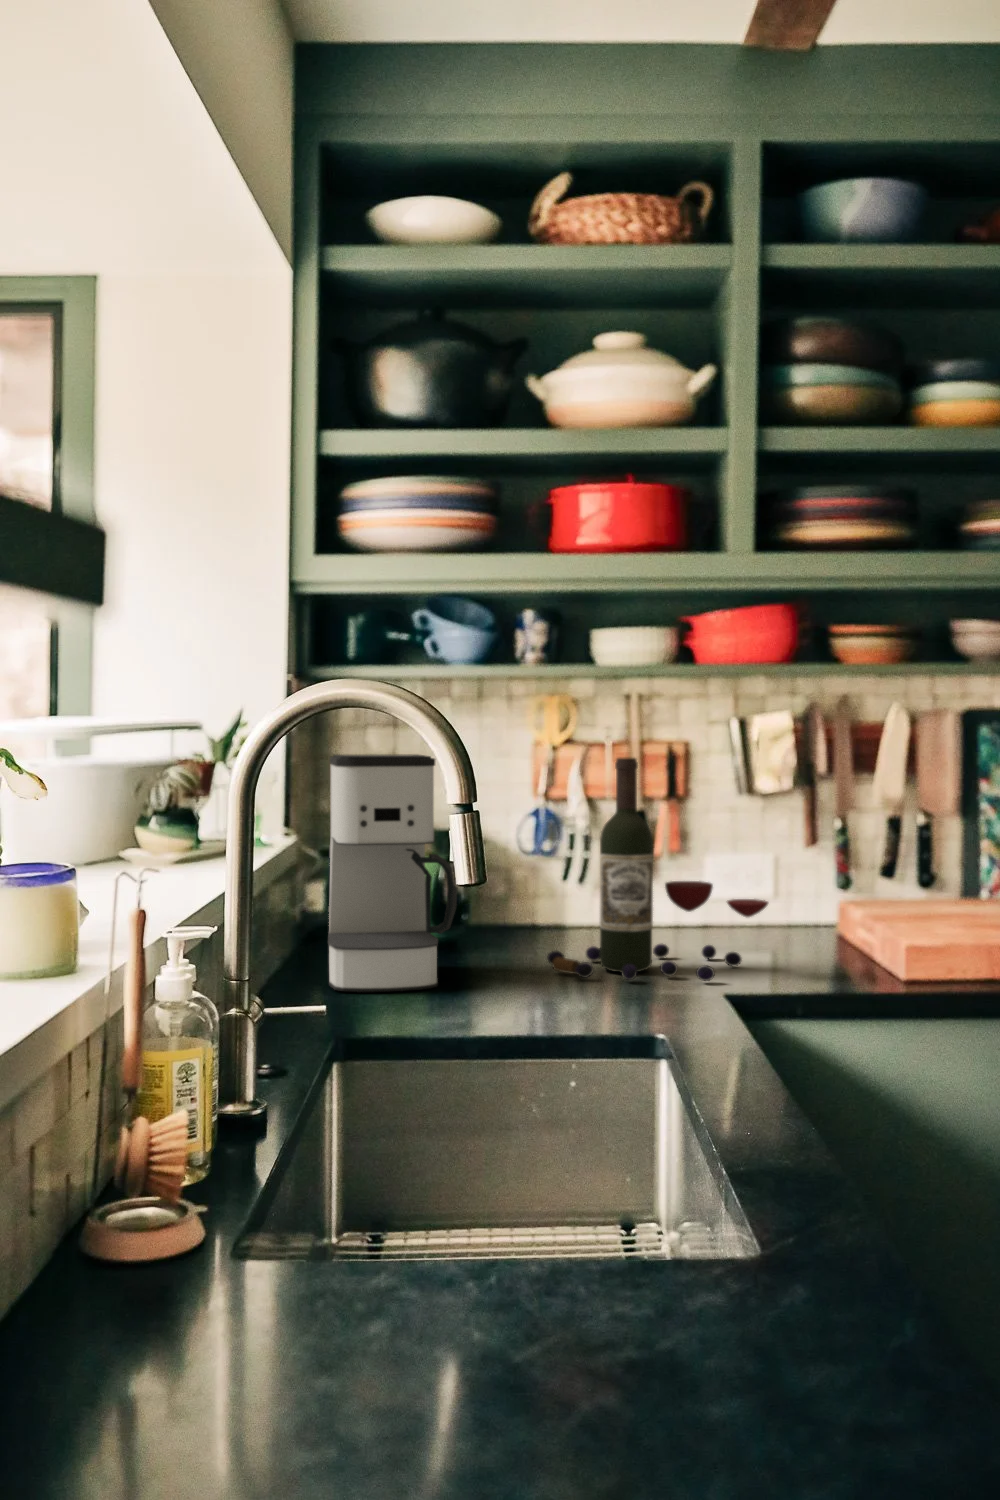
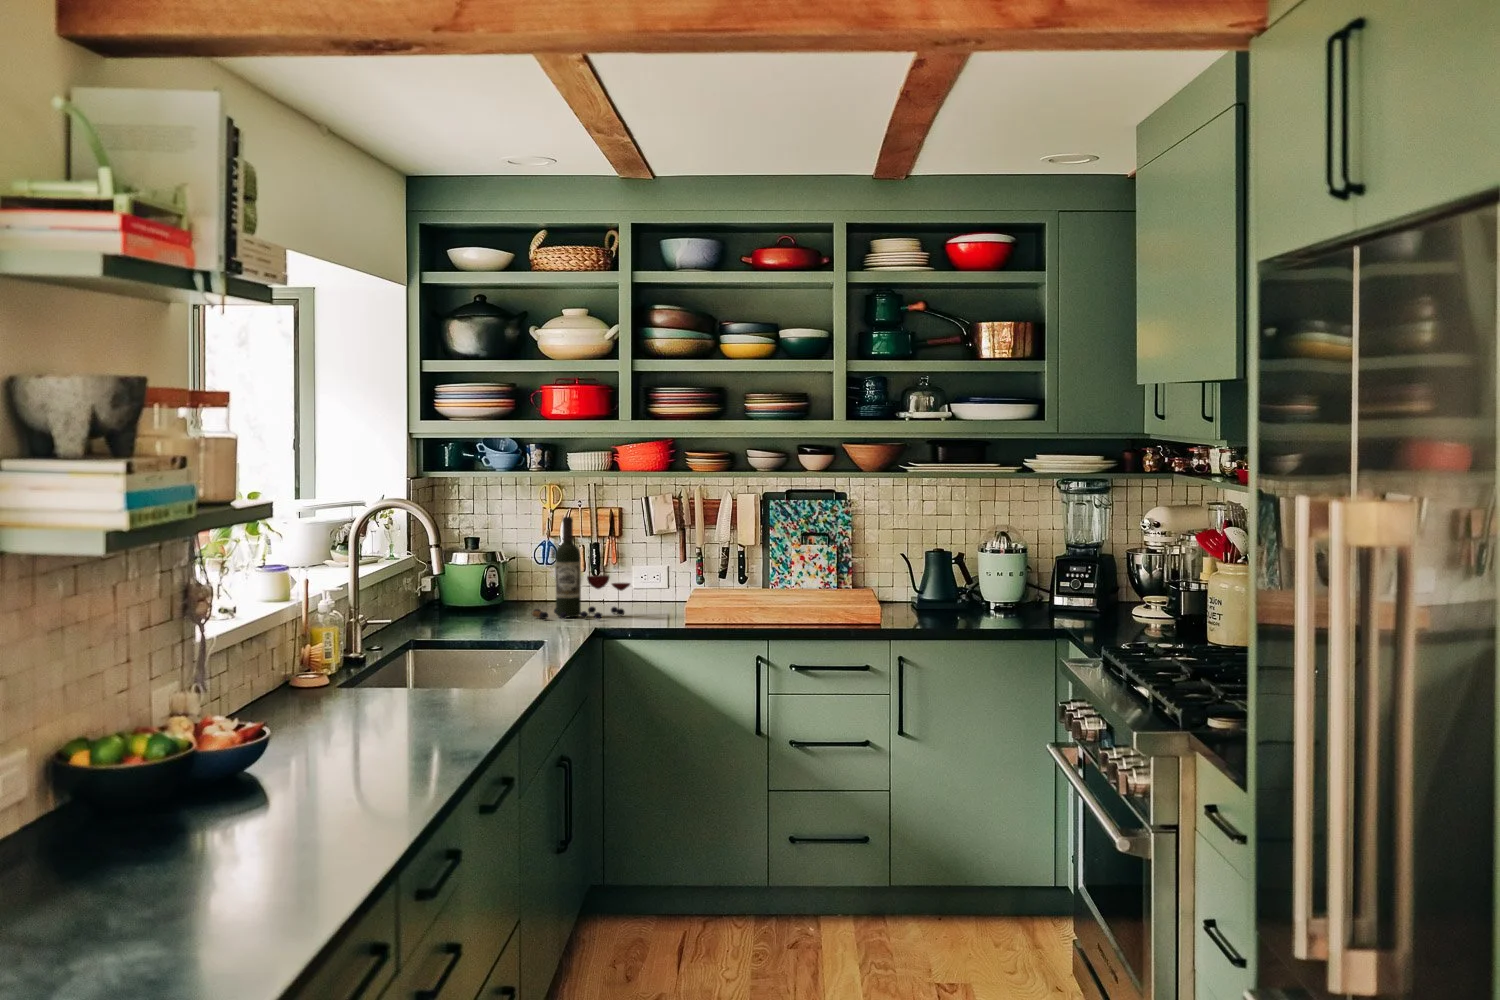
coffee maker: present [328,754,458,992] -> none [424,516,485,624]

